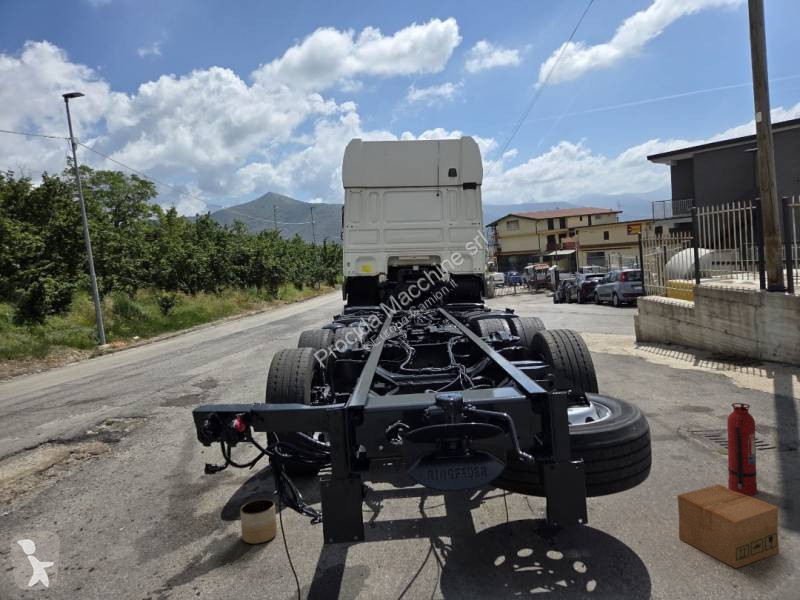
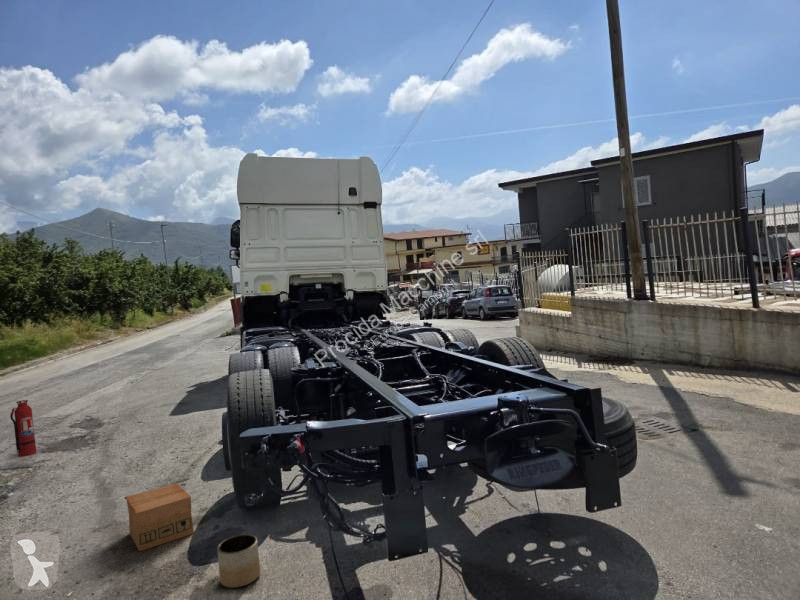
fire extinguisher: present [727,403,757,495] -> present [10,400,36,456]
cardboard box: present [678,484,779,568] -> present [126,483,194,551]

